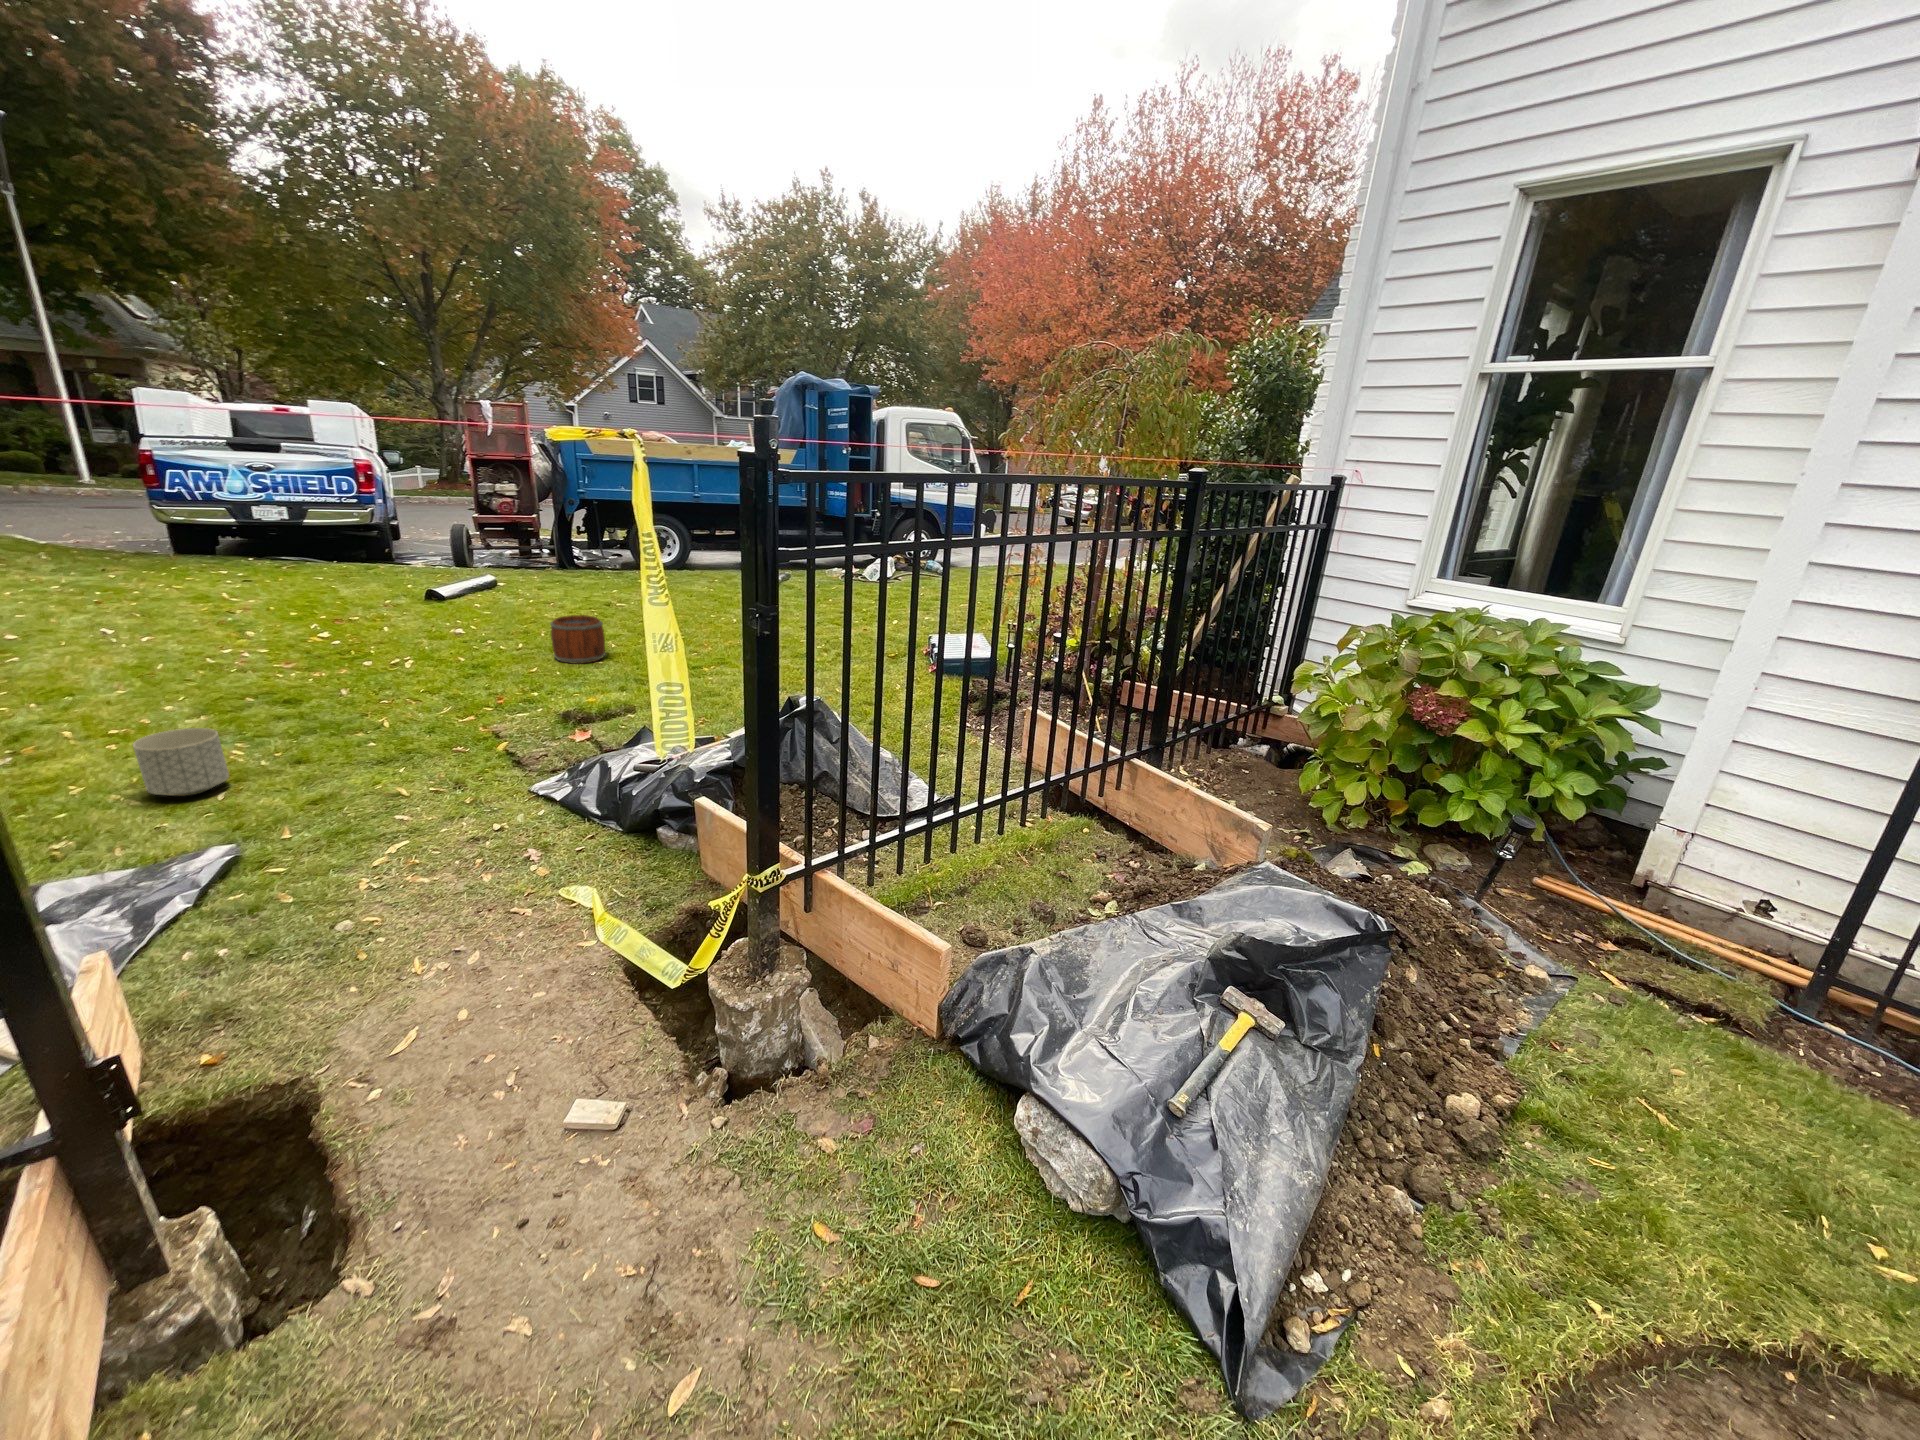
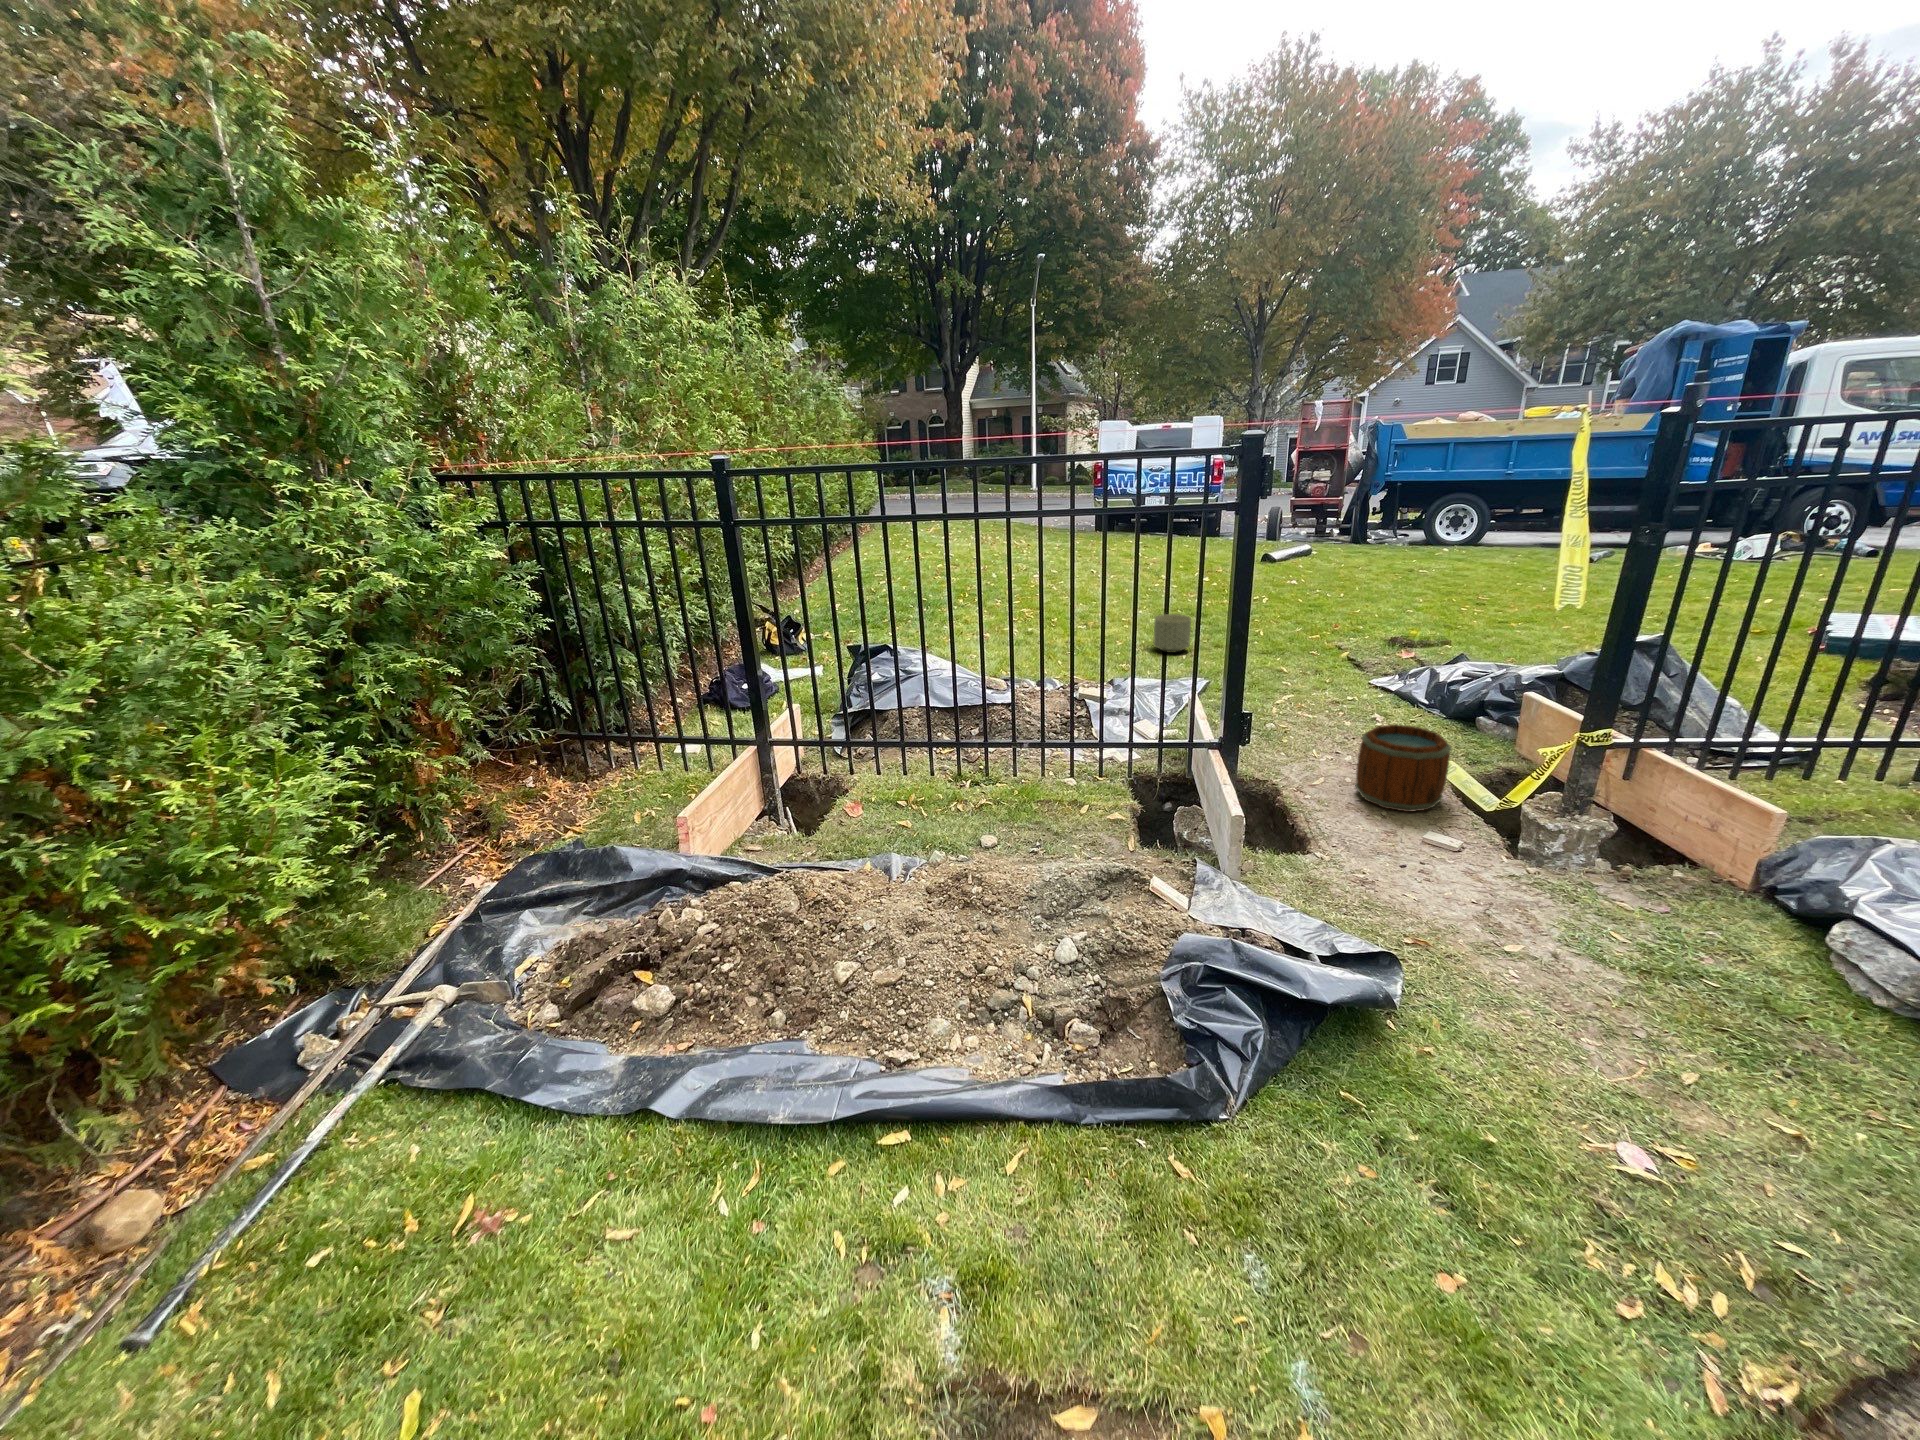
bucket: present [550,615,605,664] -> present [1355,724,1451,812]

